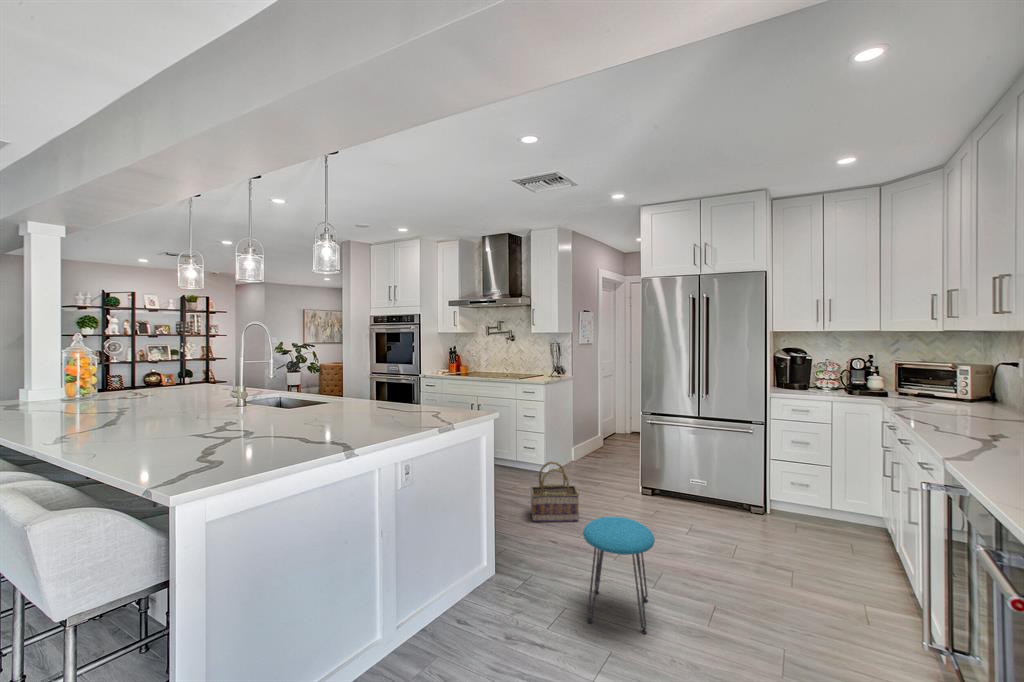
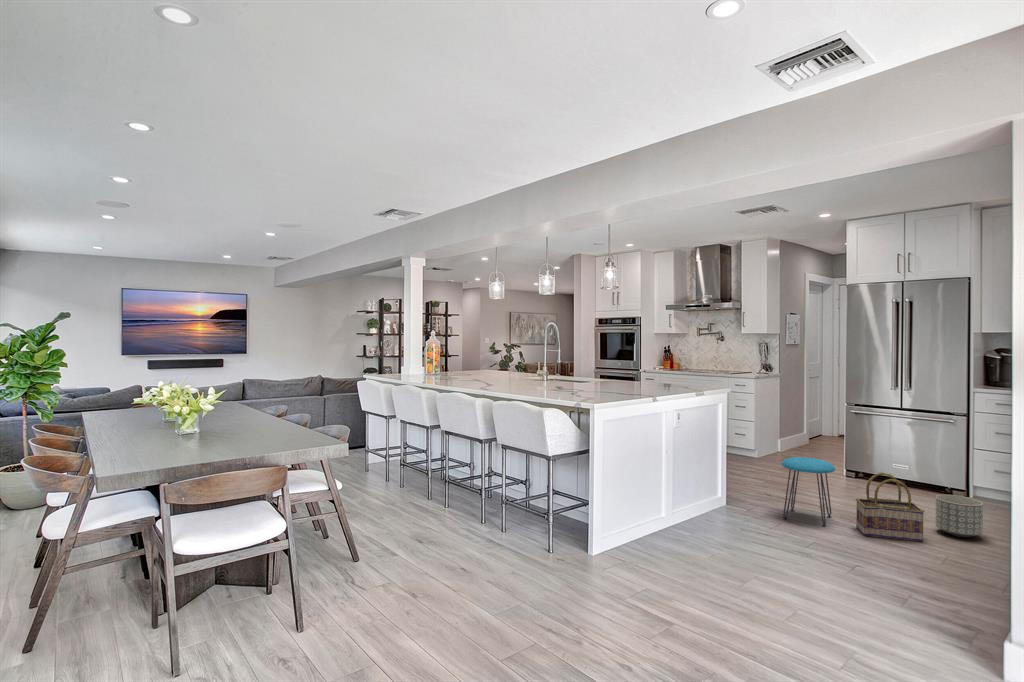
basket: present [531,462,579,522] -> present [856,473,925,541]
planter: none [775,554,836,623] -> present [935,495,983,537]

